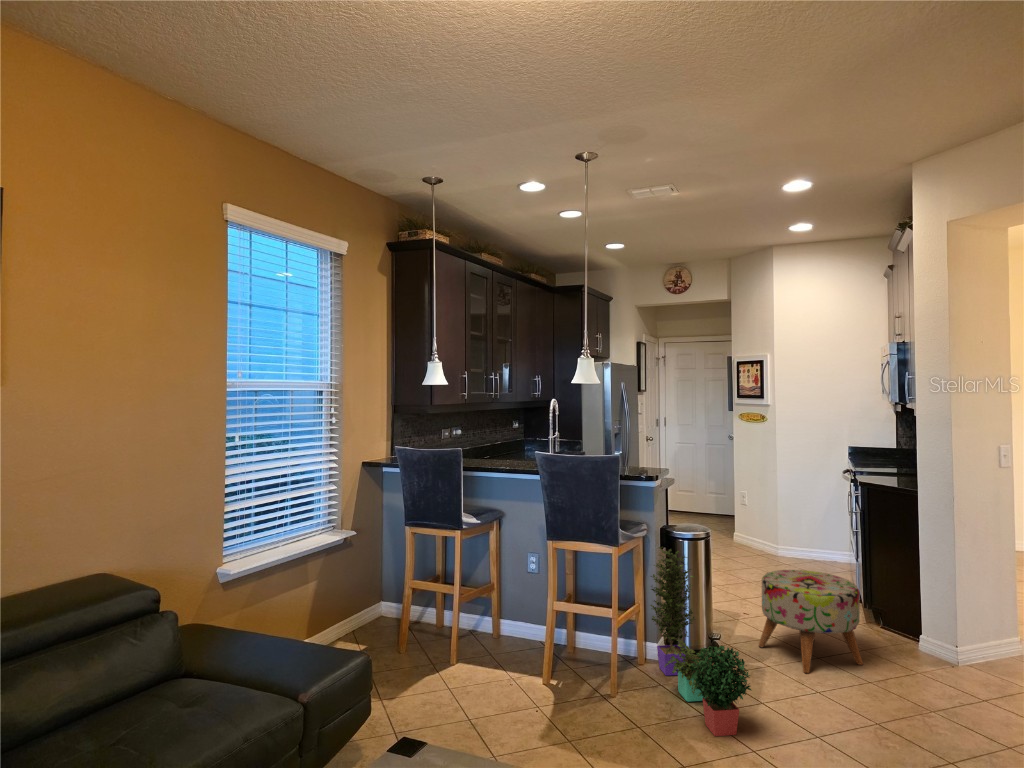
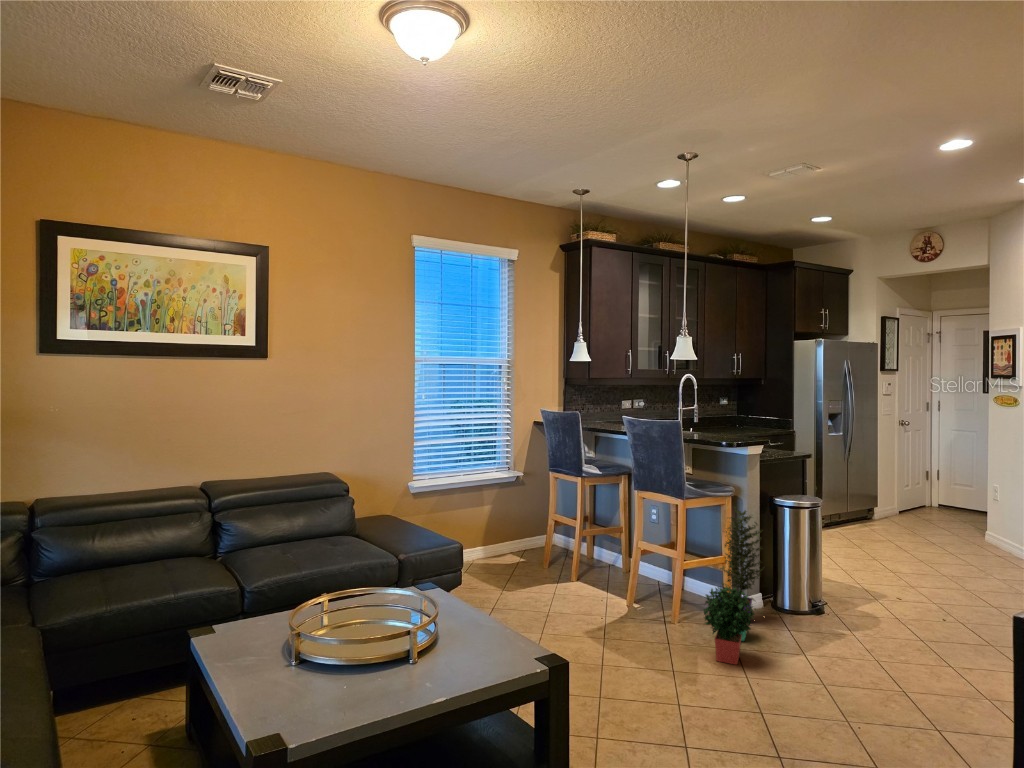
ottoman: present [759,570,863,673] -> none [855,551,962,657]

